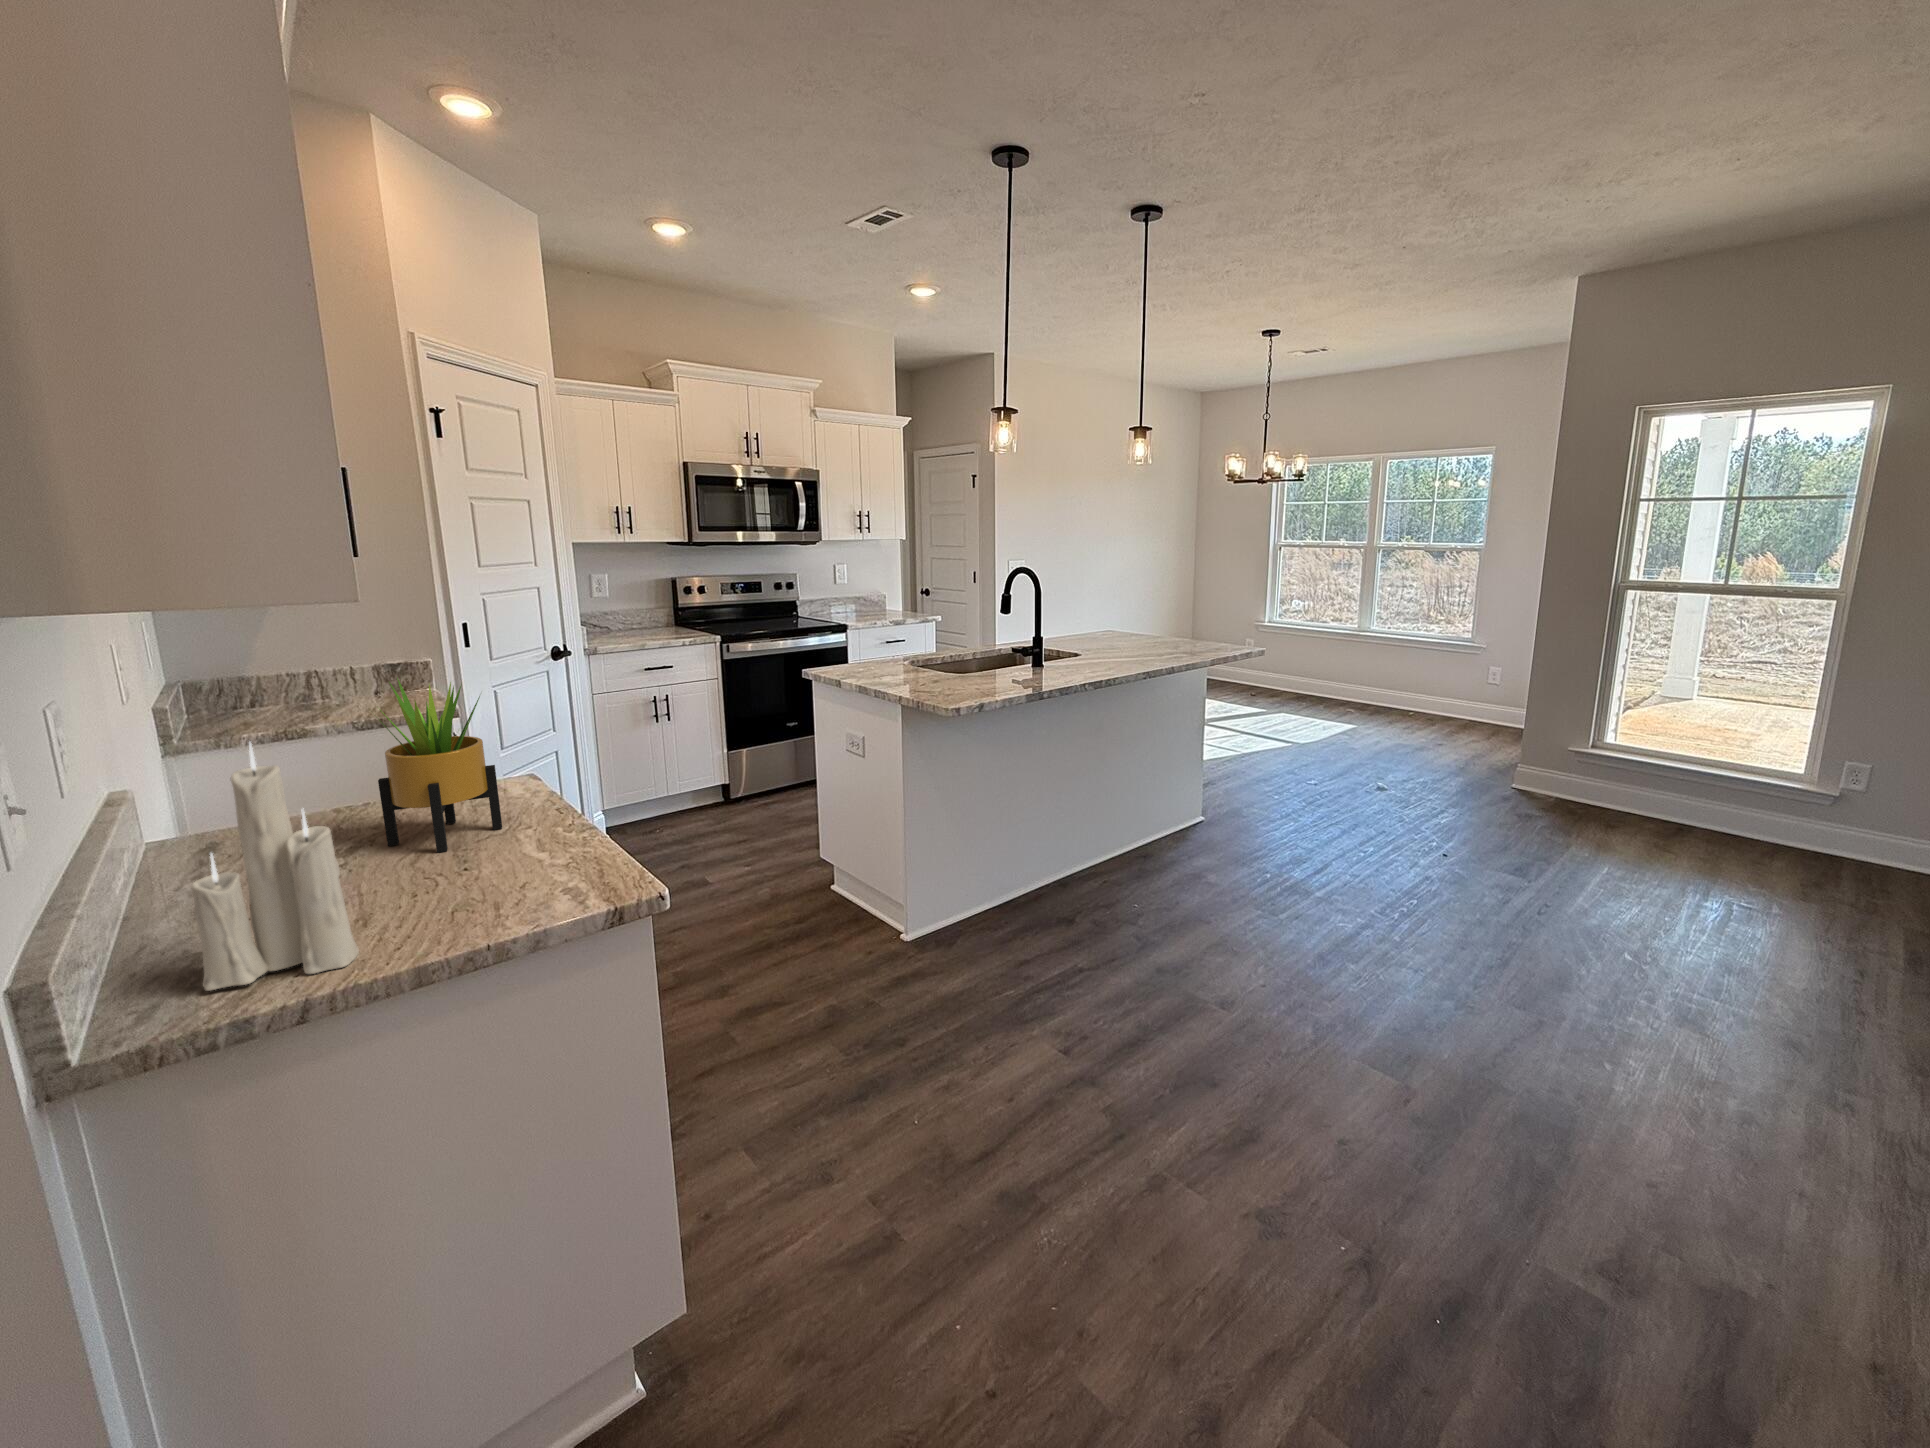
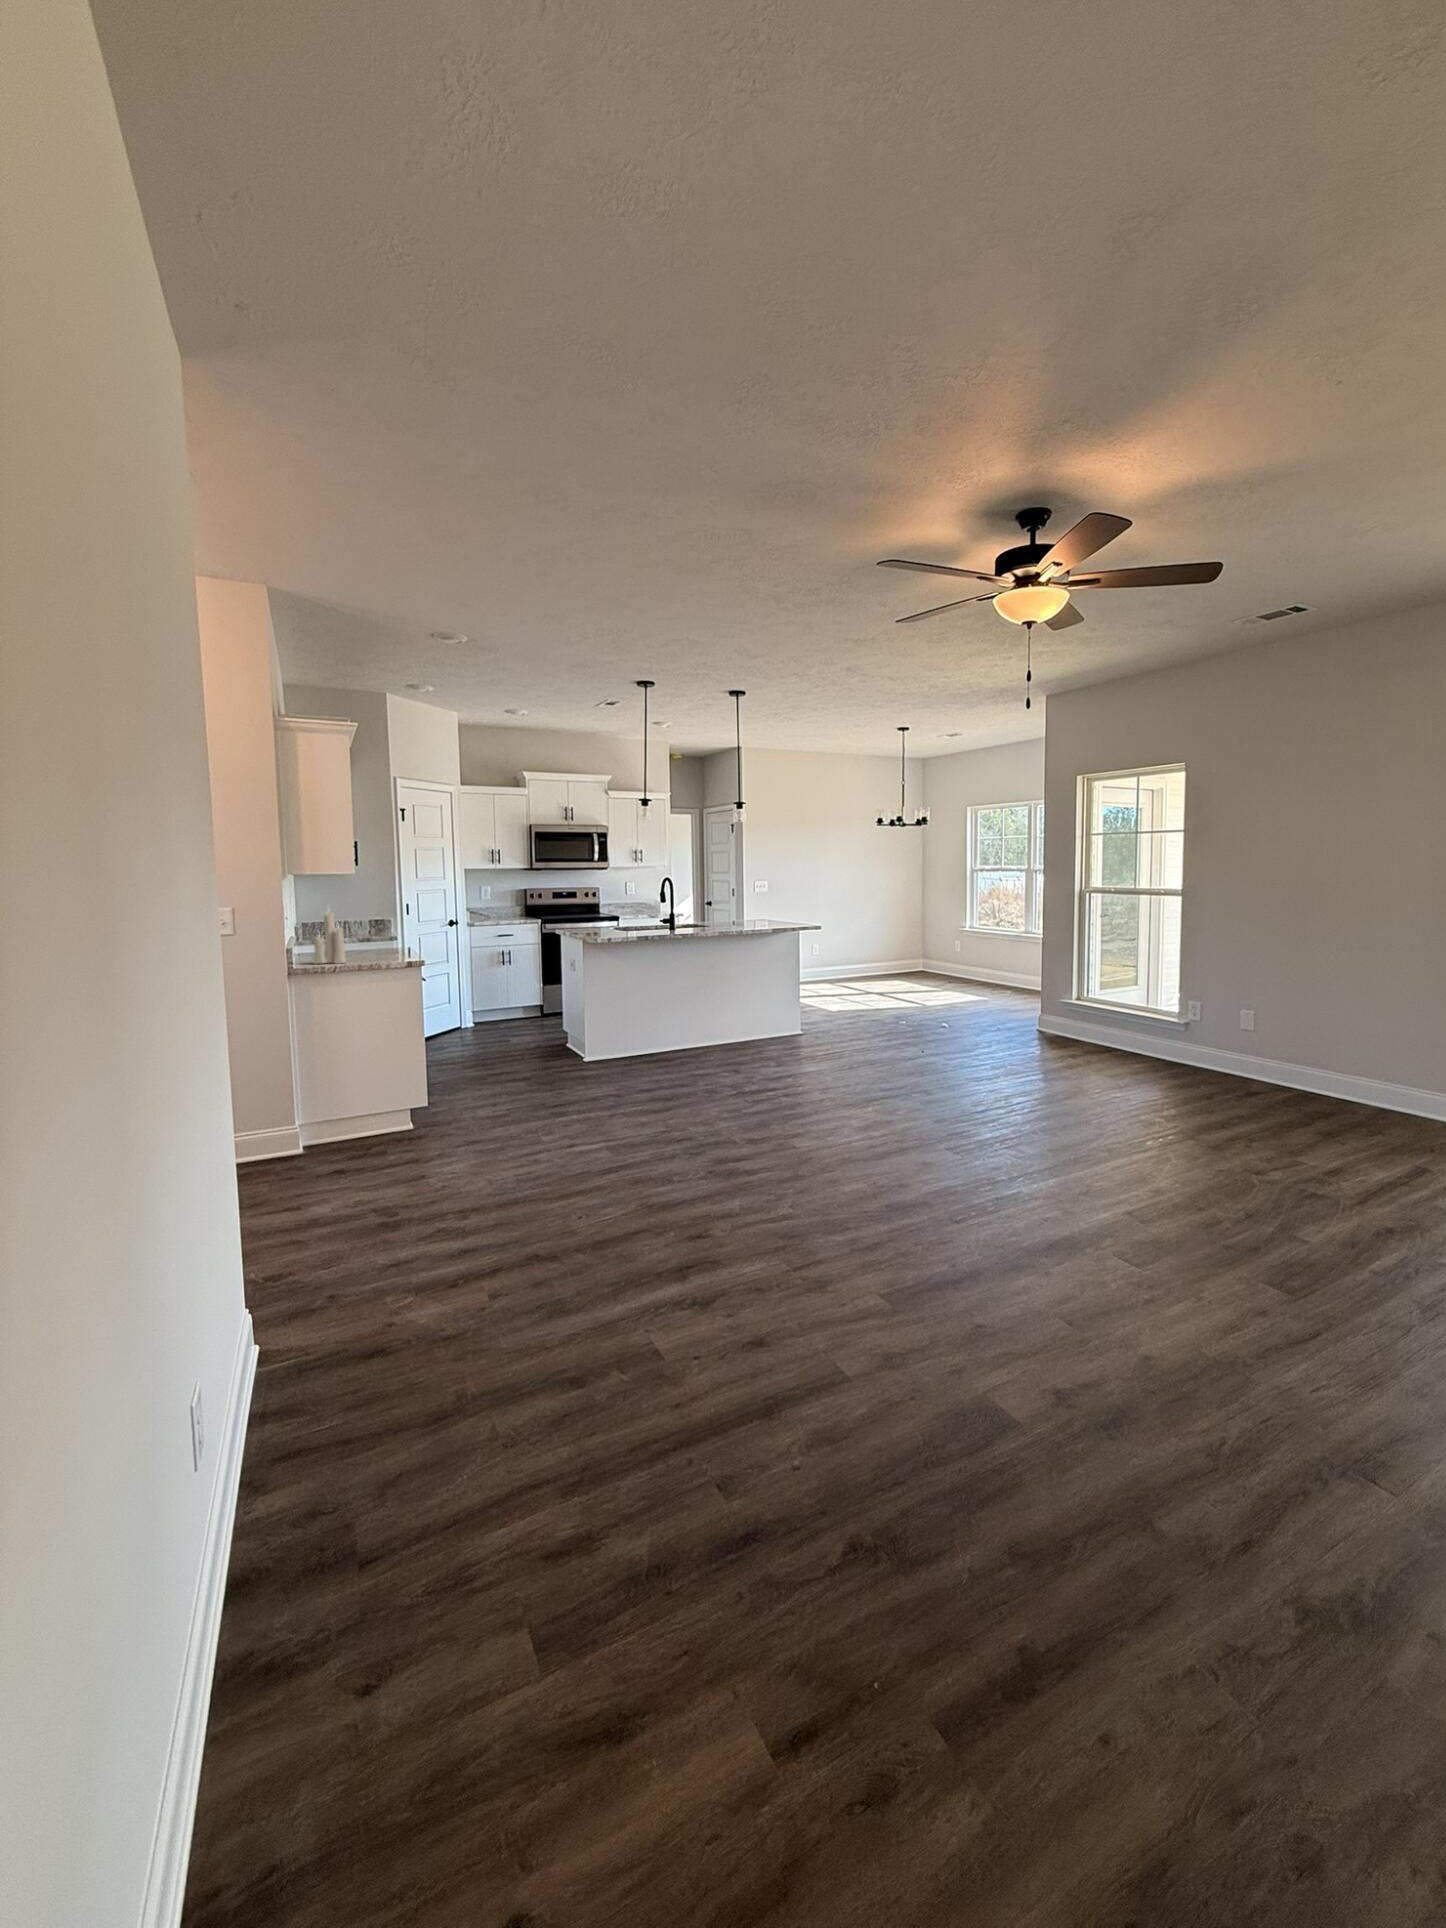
potted plant: present [378,678,502,853] -> none [356,902,392,955]

